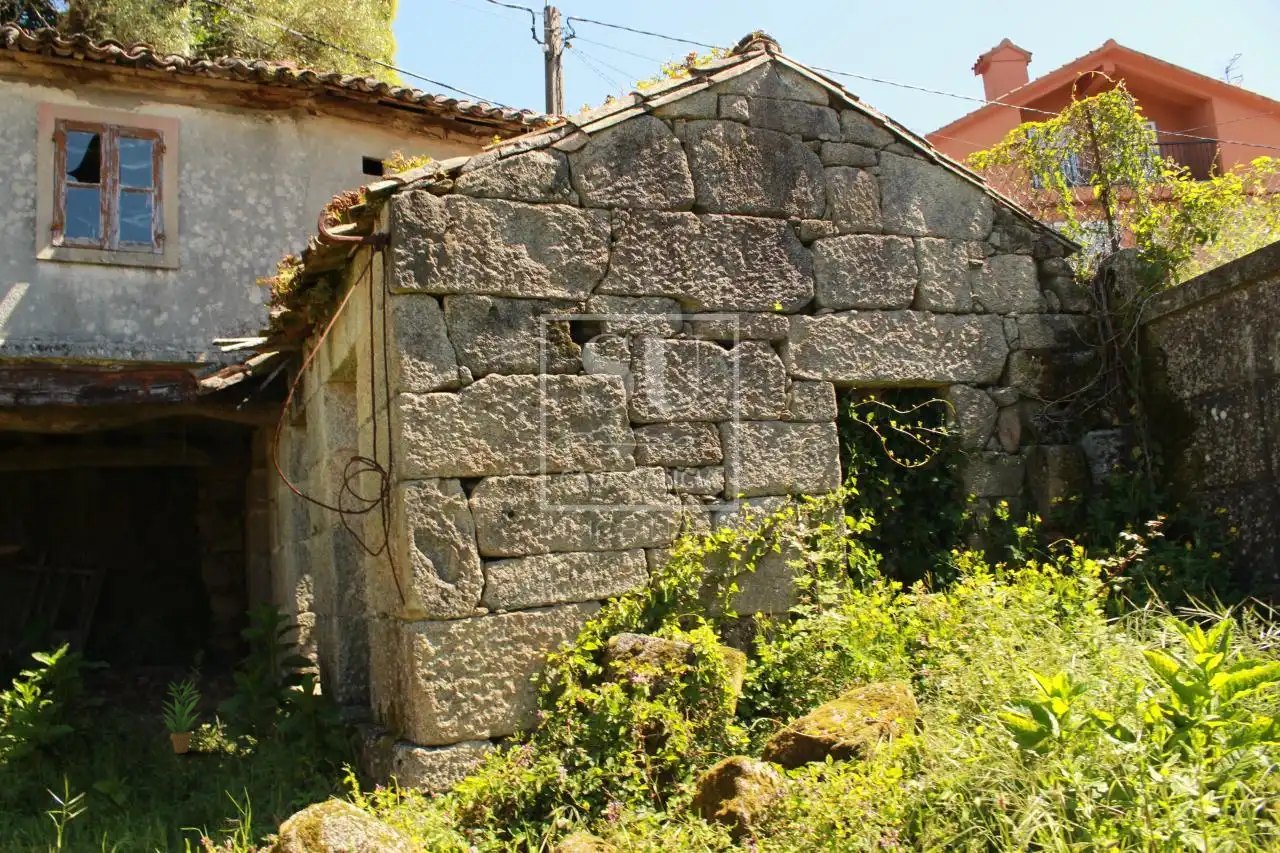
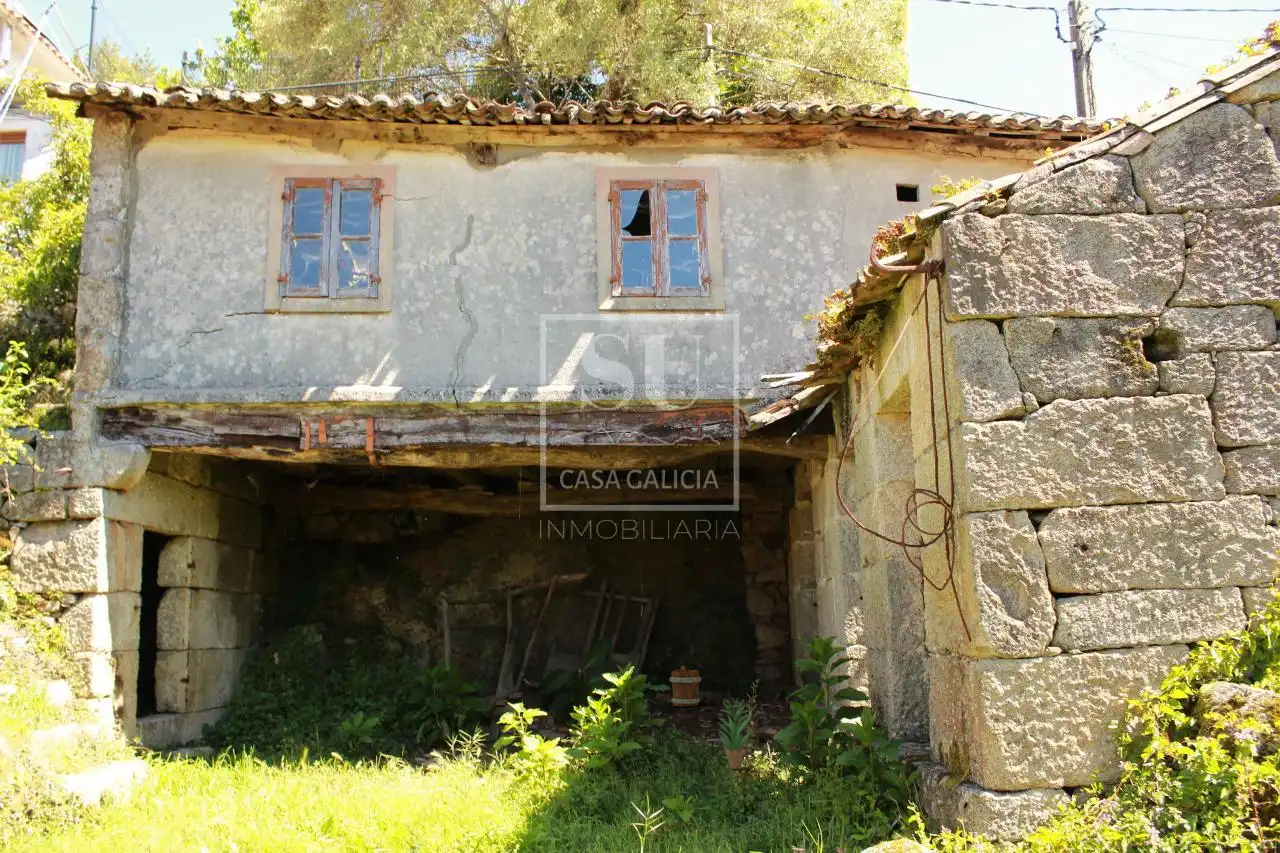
bucket: none [124,650,161,692] -> present [669,666,701,706]

